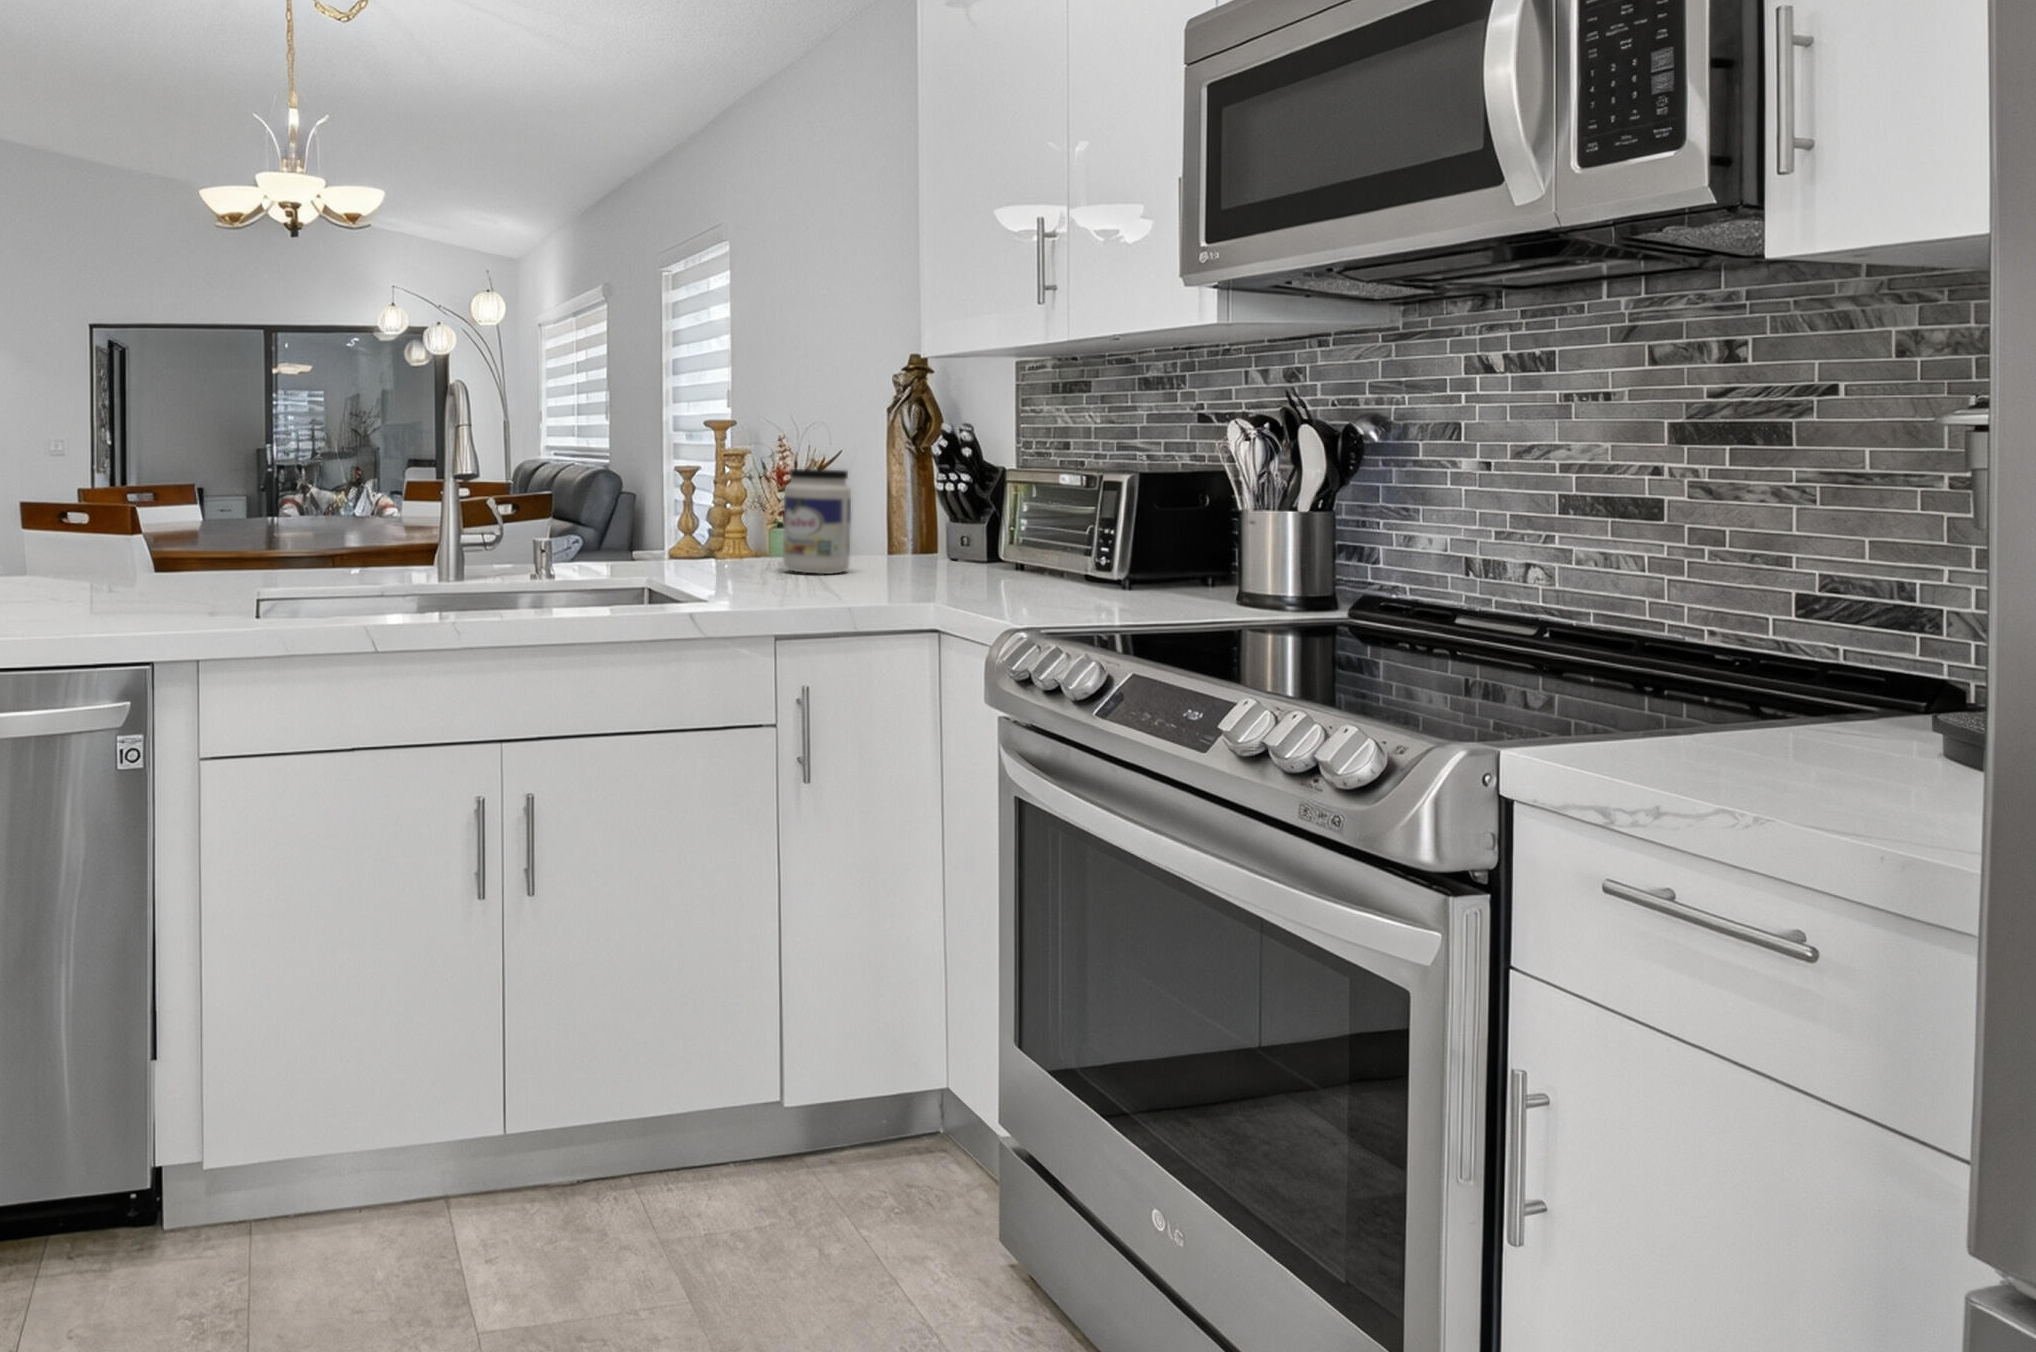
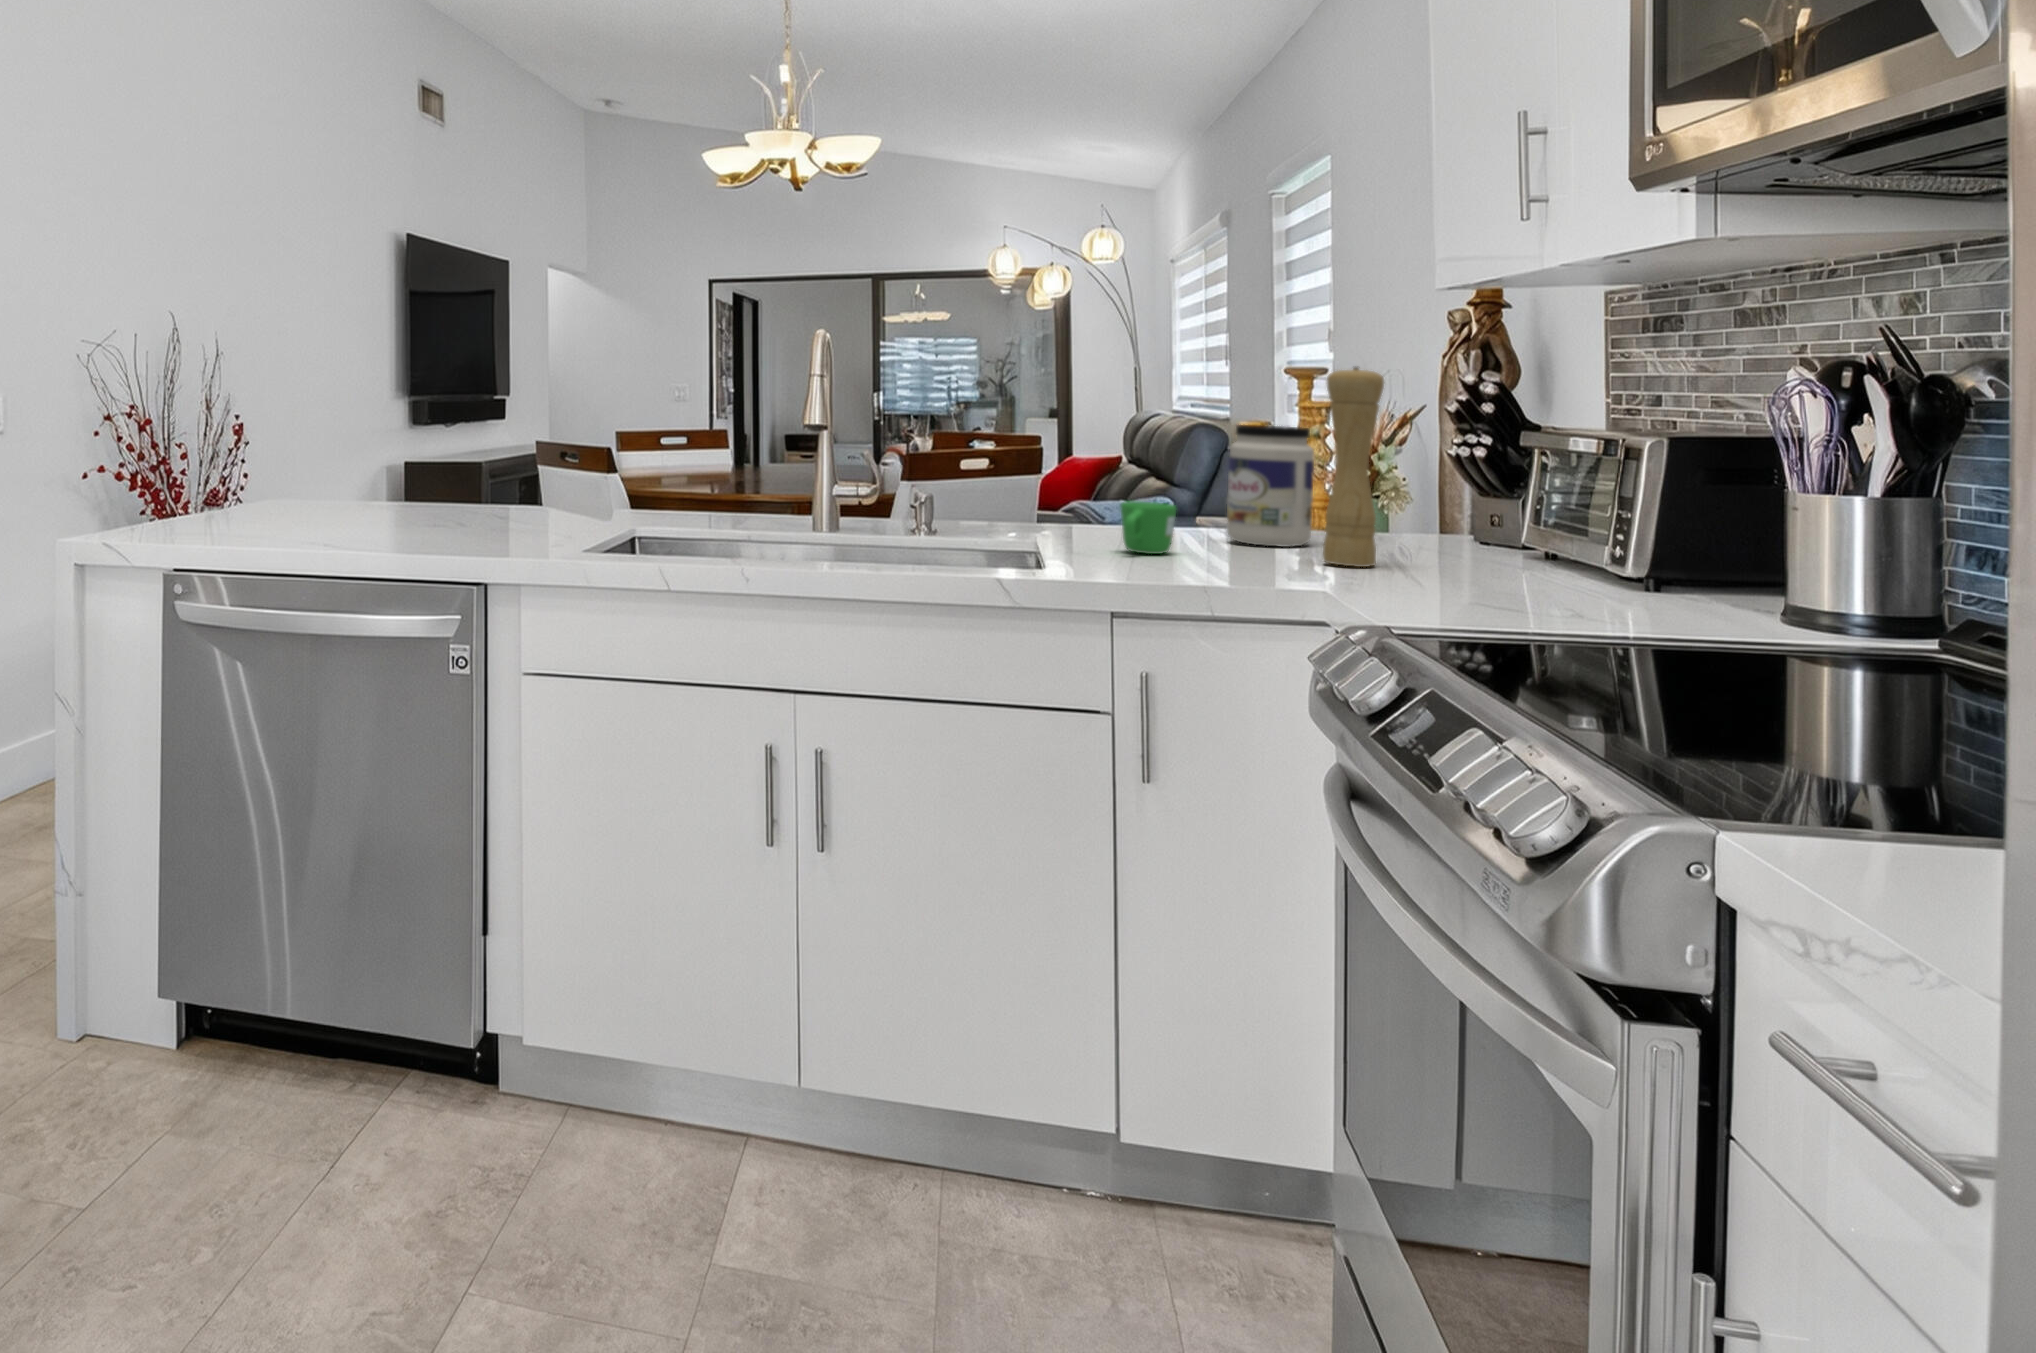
pepper mill: none [890,418,935,586] -> present [1323,367,1384,567]
mug: none [724,539,771,586] -> present [1120,501,1176,554]

